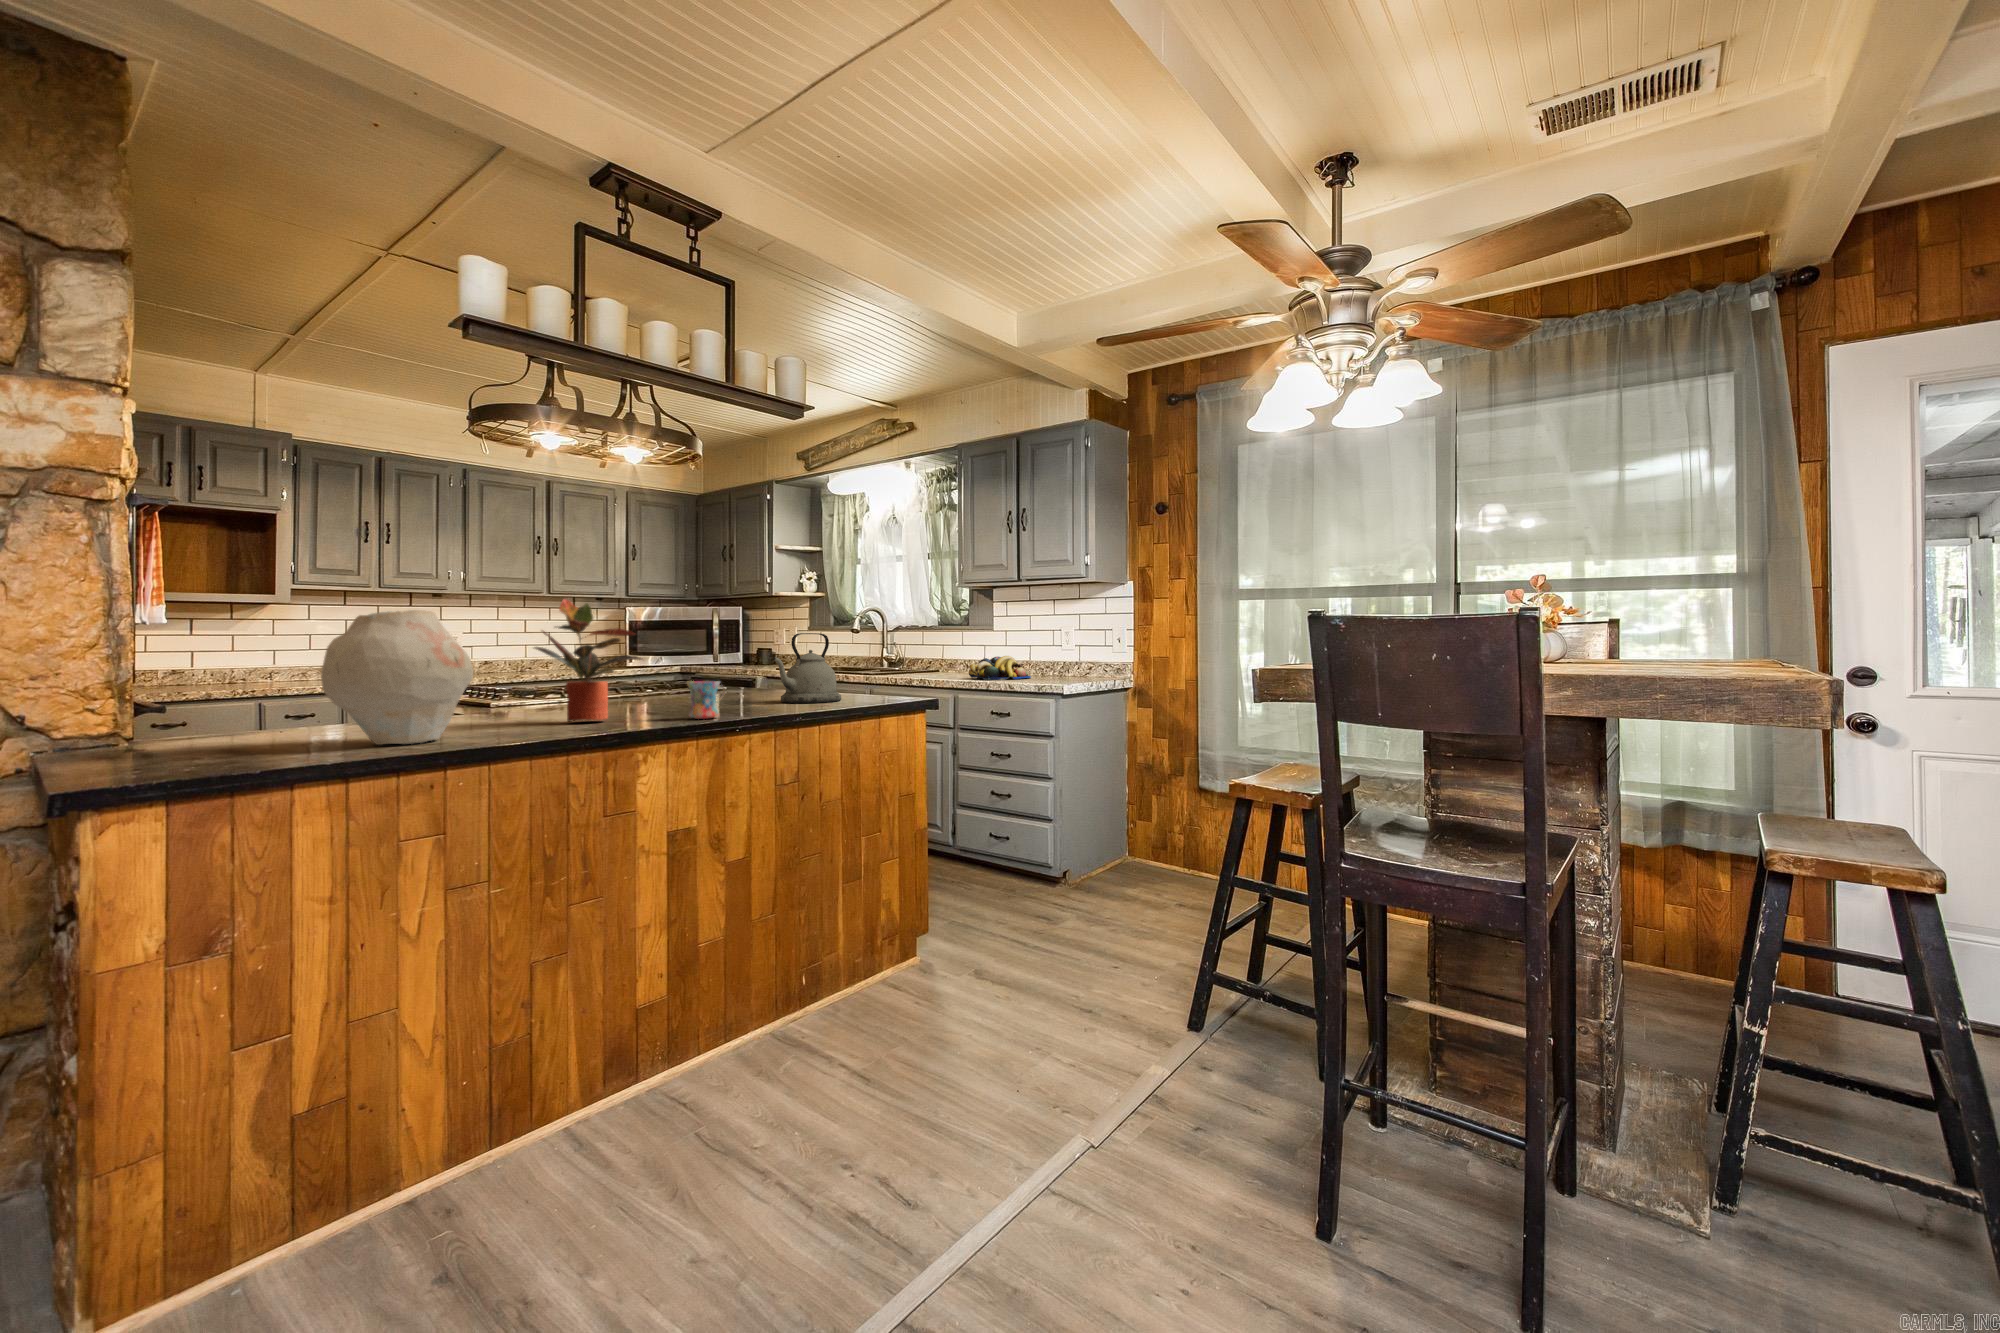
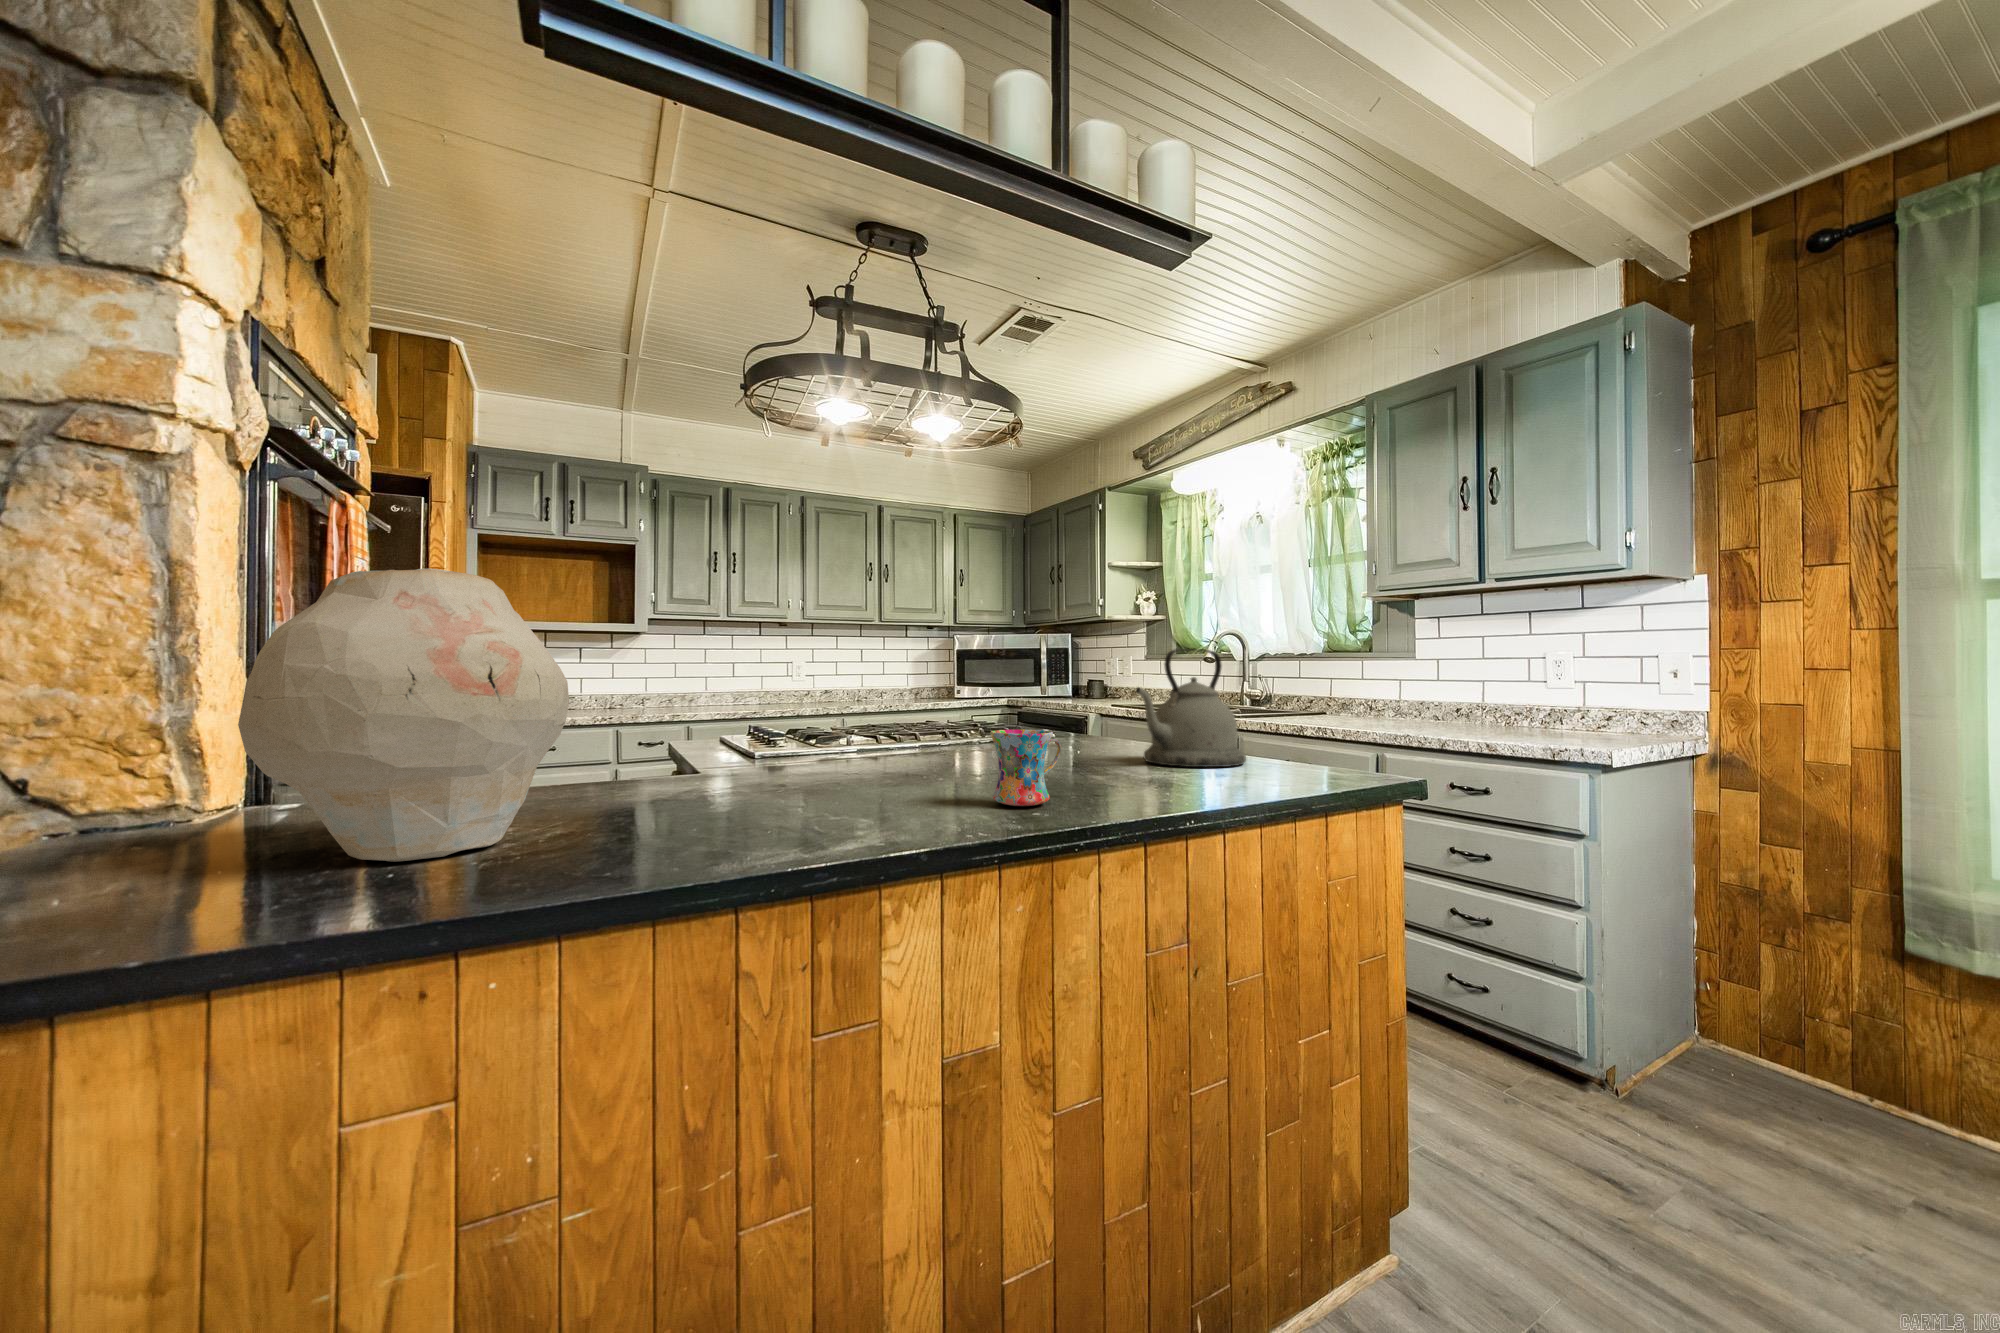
potted plant: present [535,599,641,722] -> none [721,579,920,799]
fruit bowl: present [969,656,1031,680] -> none [1382,693,1486,728]

